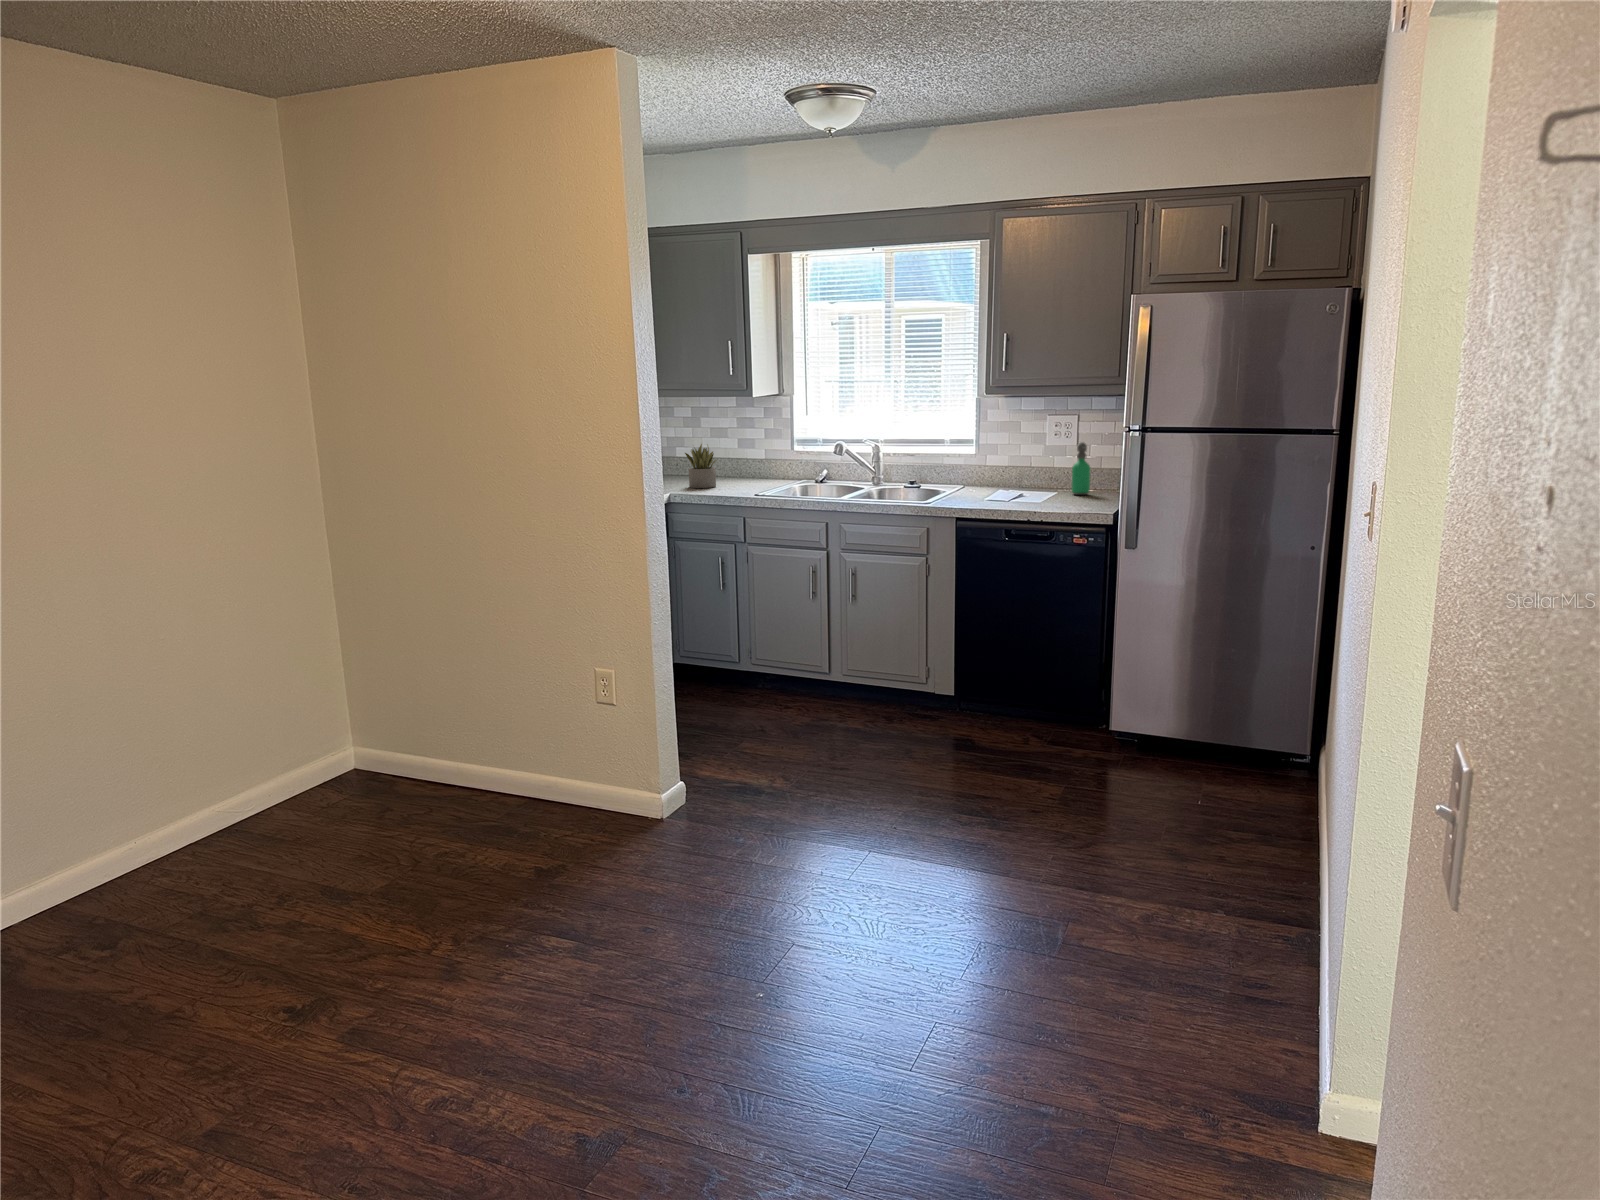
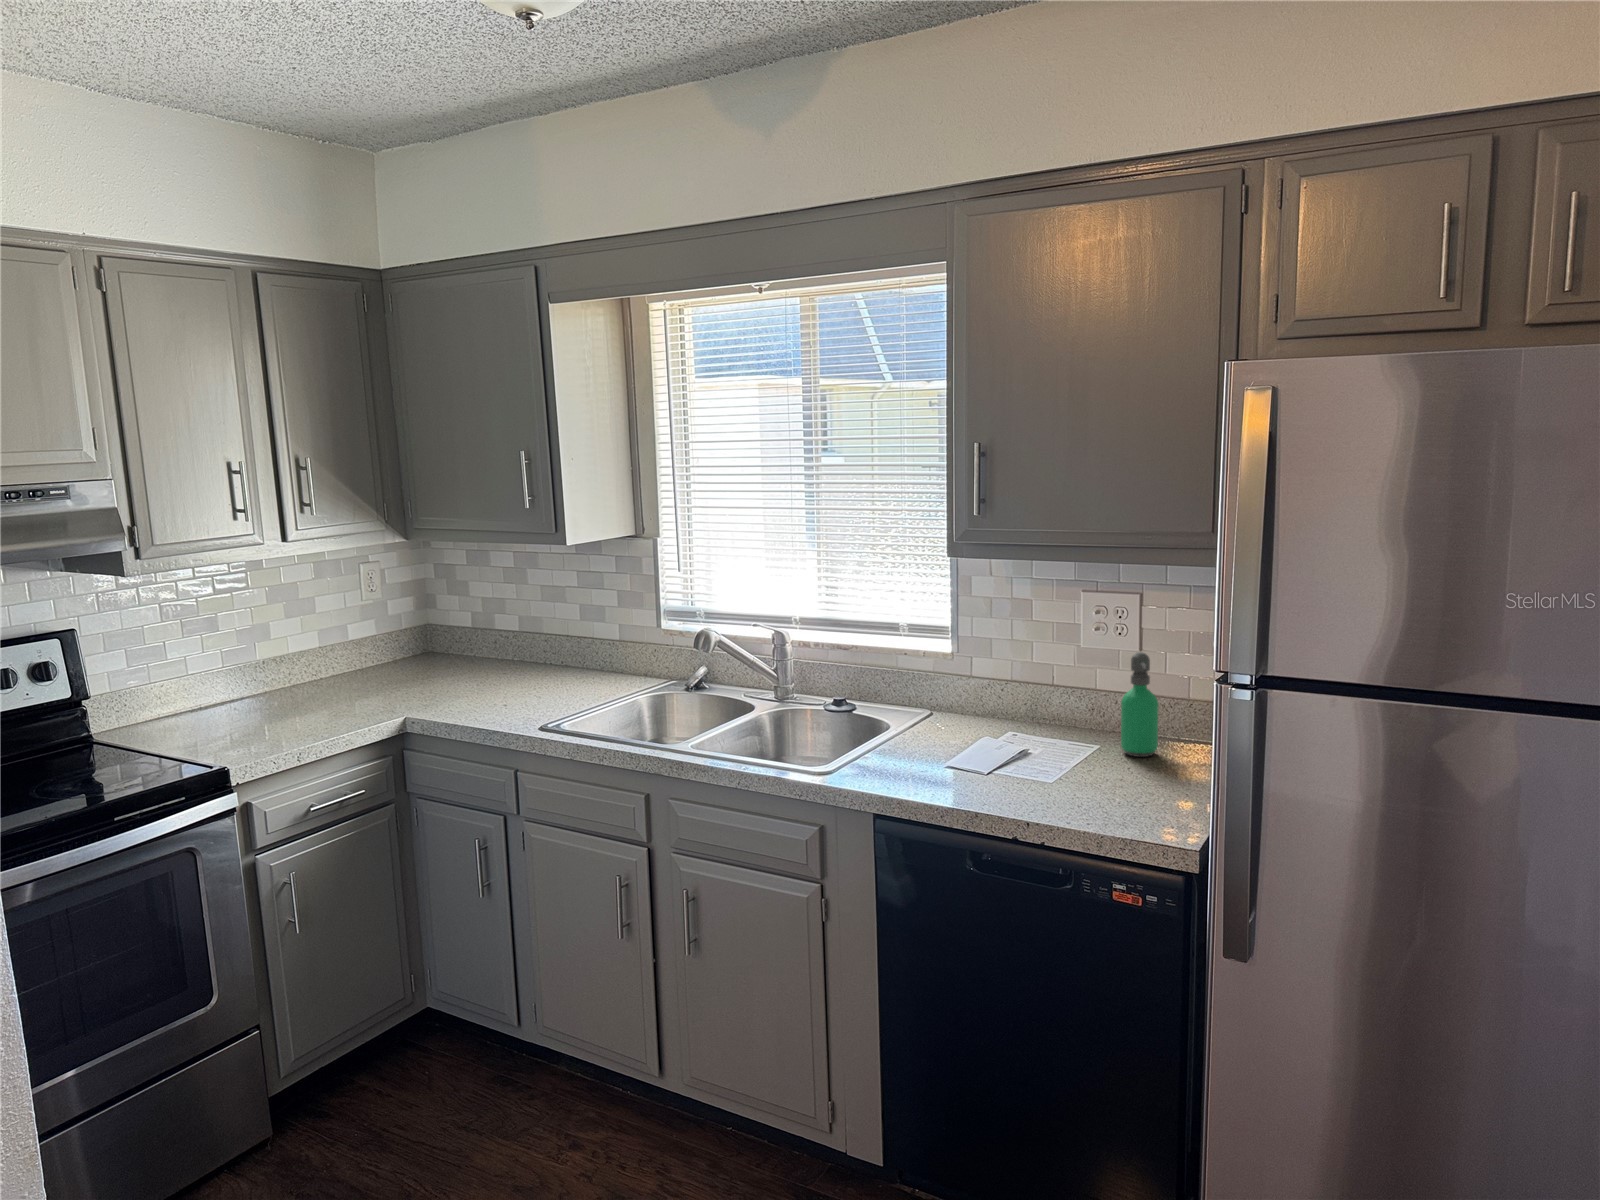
succulent plant: present [685,444,716,488] -> none [454,625,509,703]

